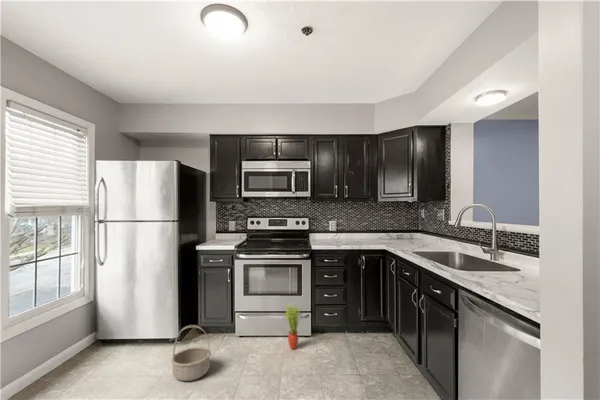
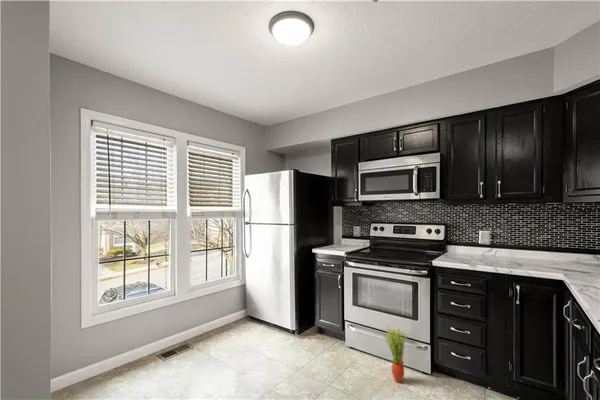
basket: present [172,325,211,381] -> none [273,321,306,372]

